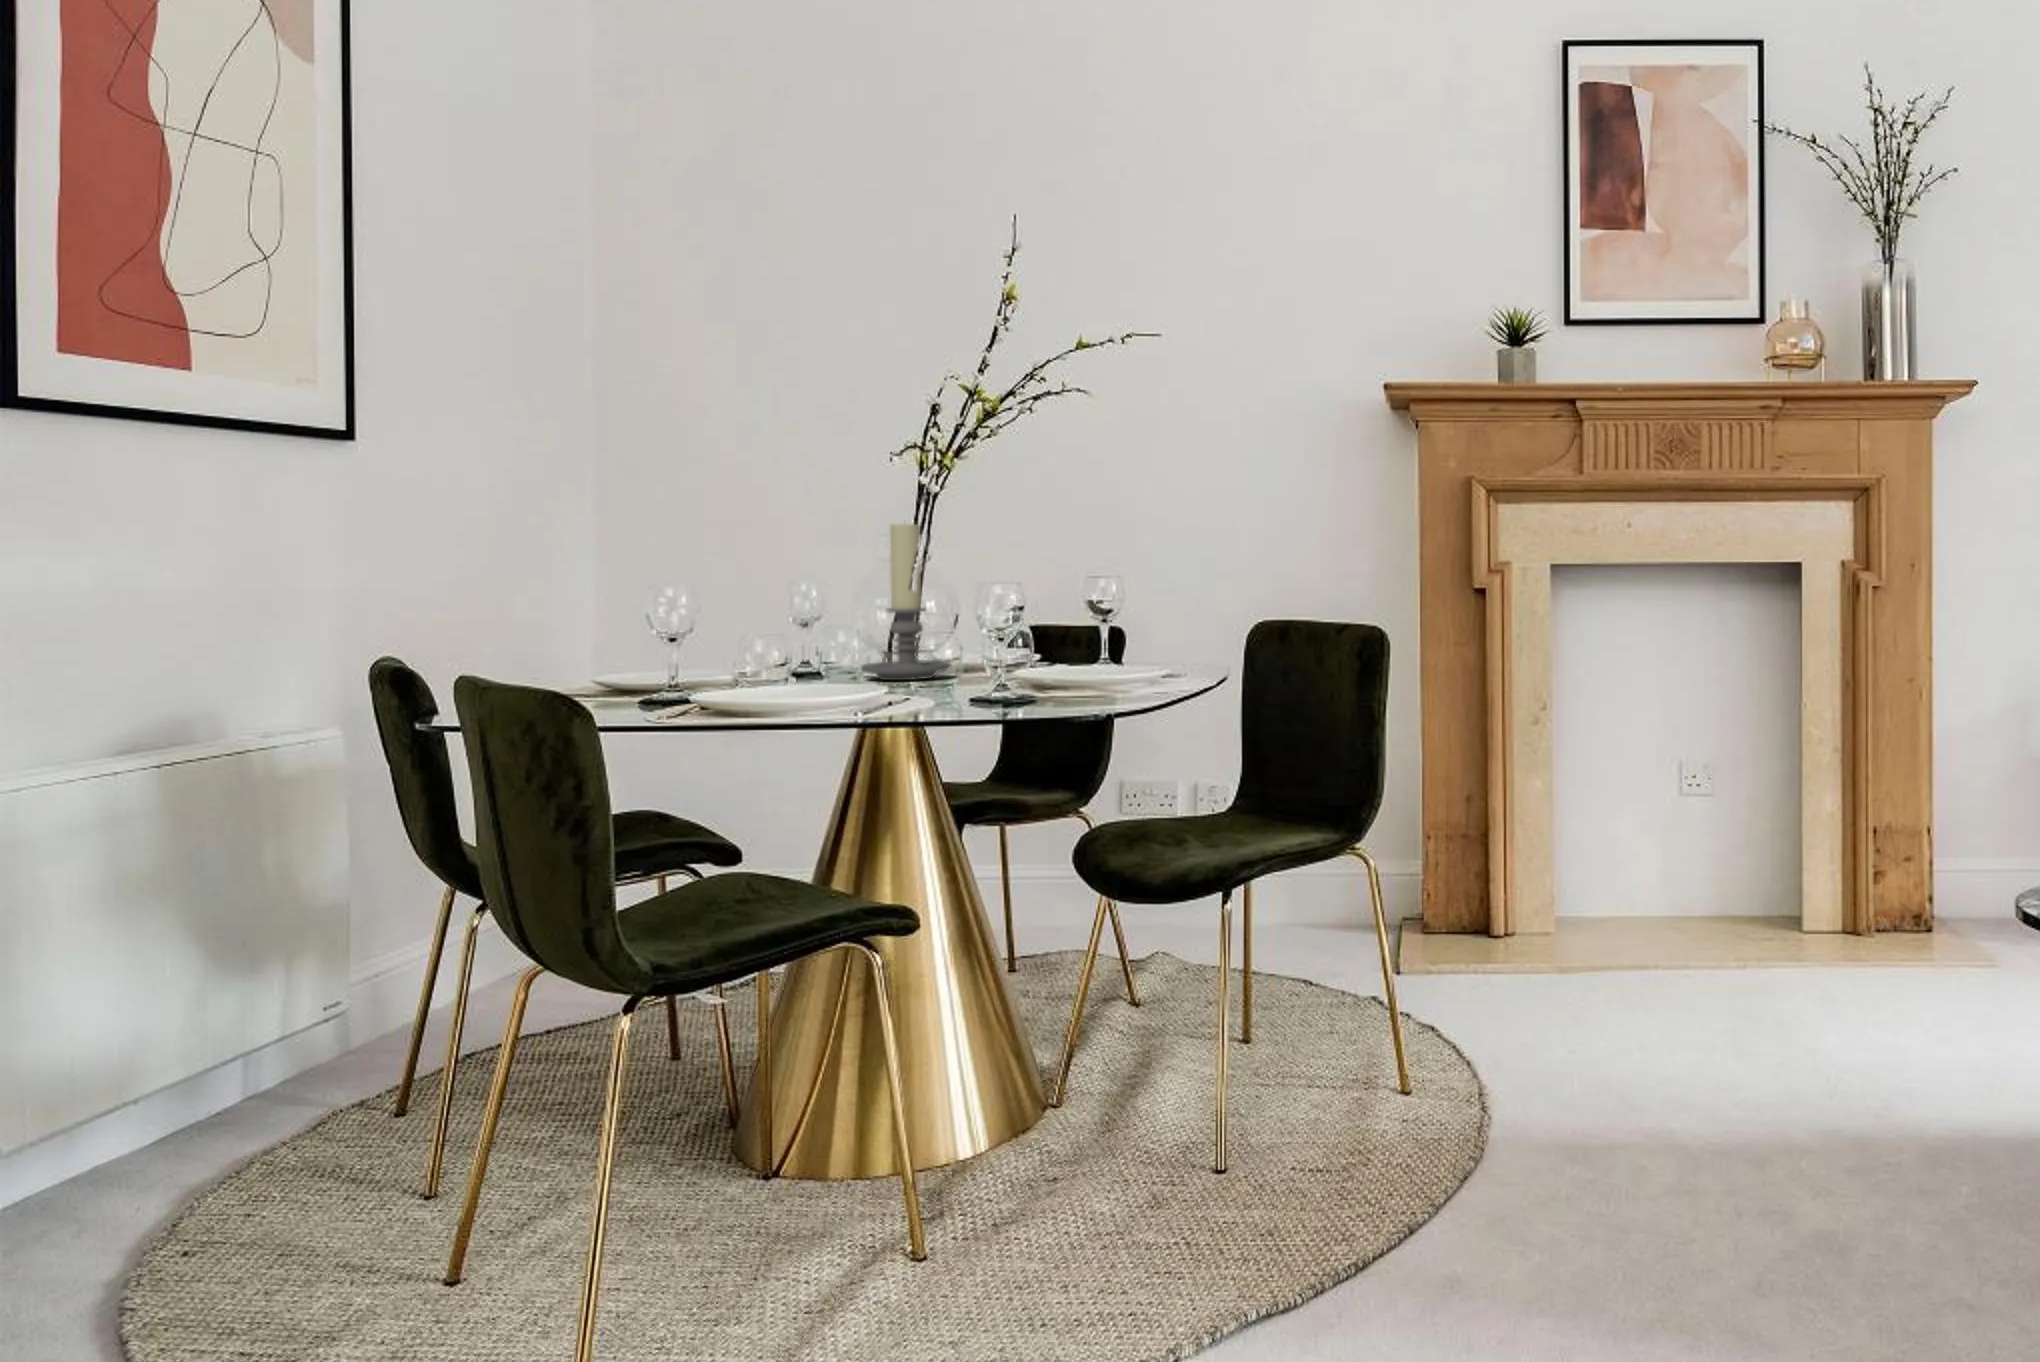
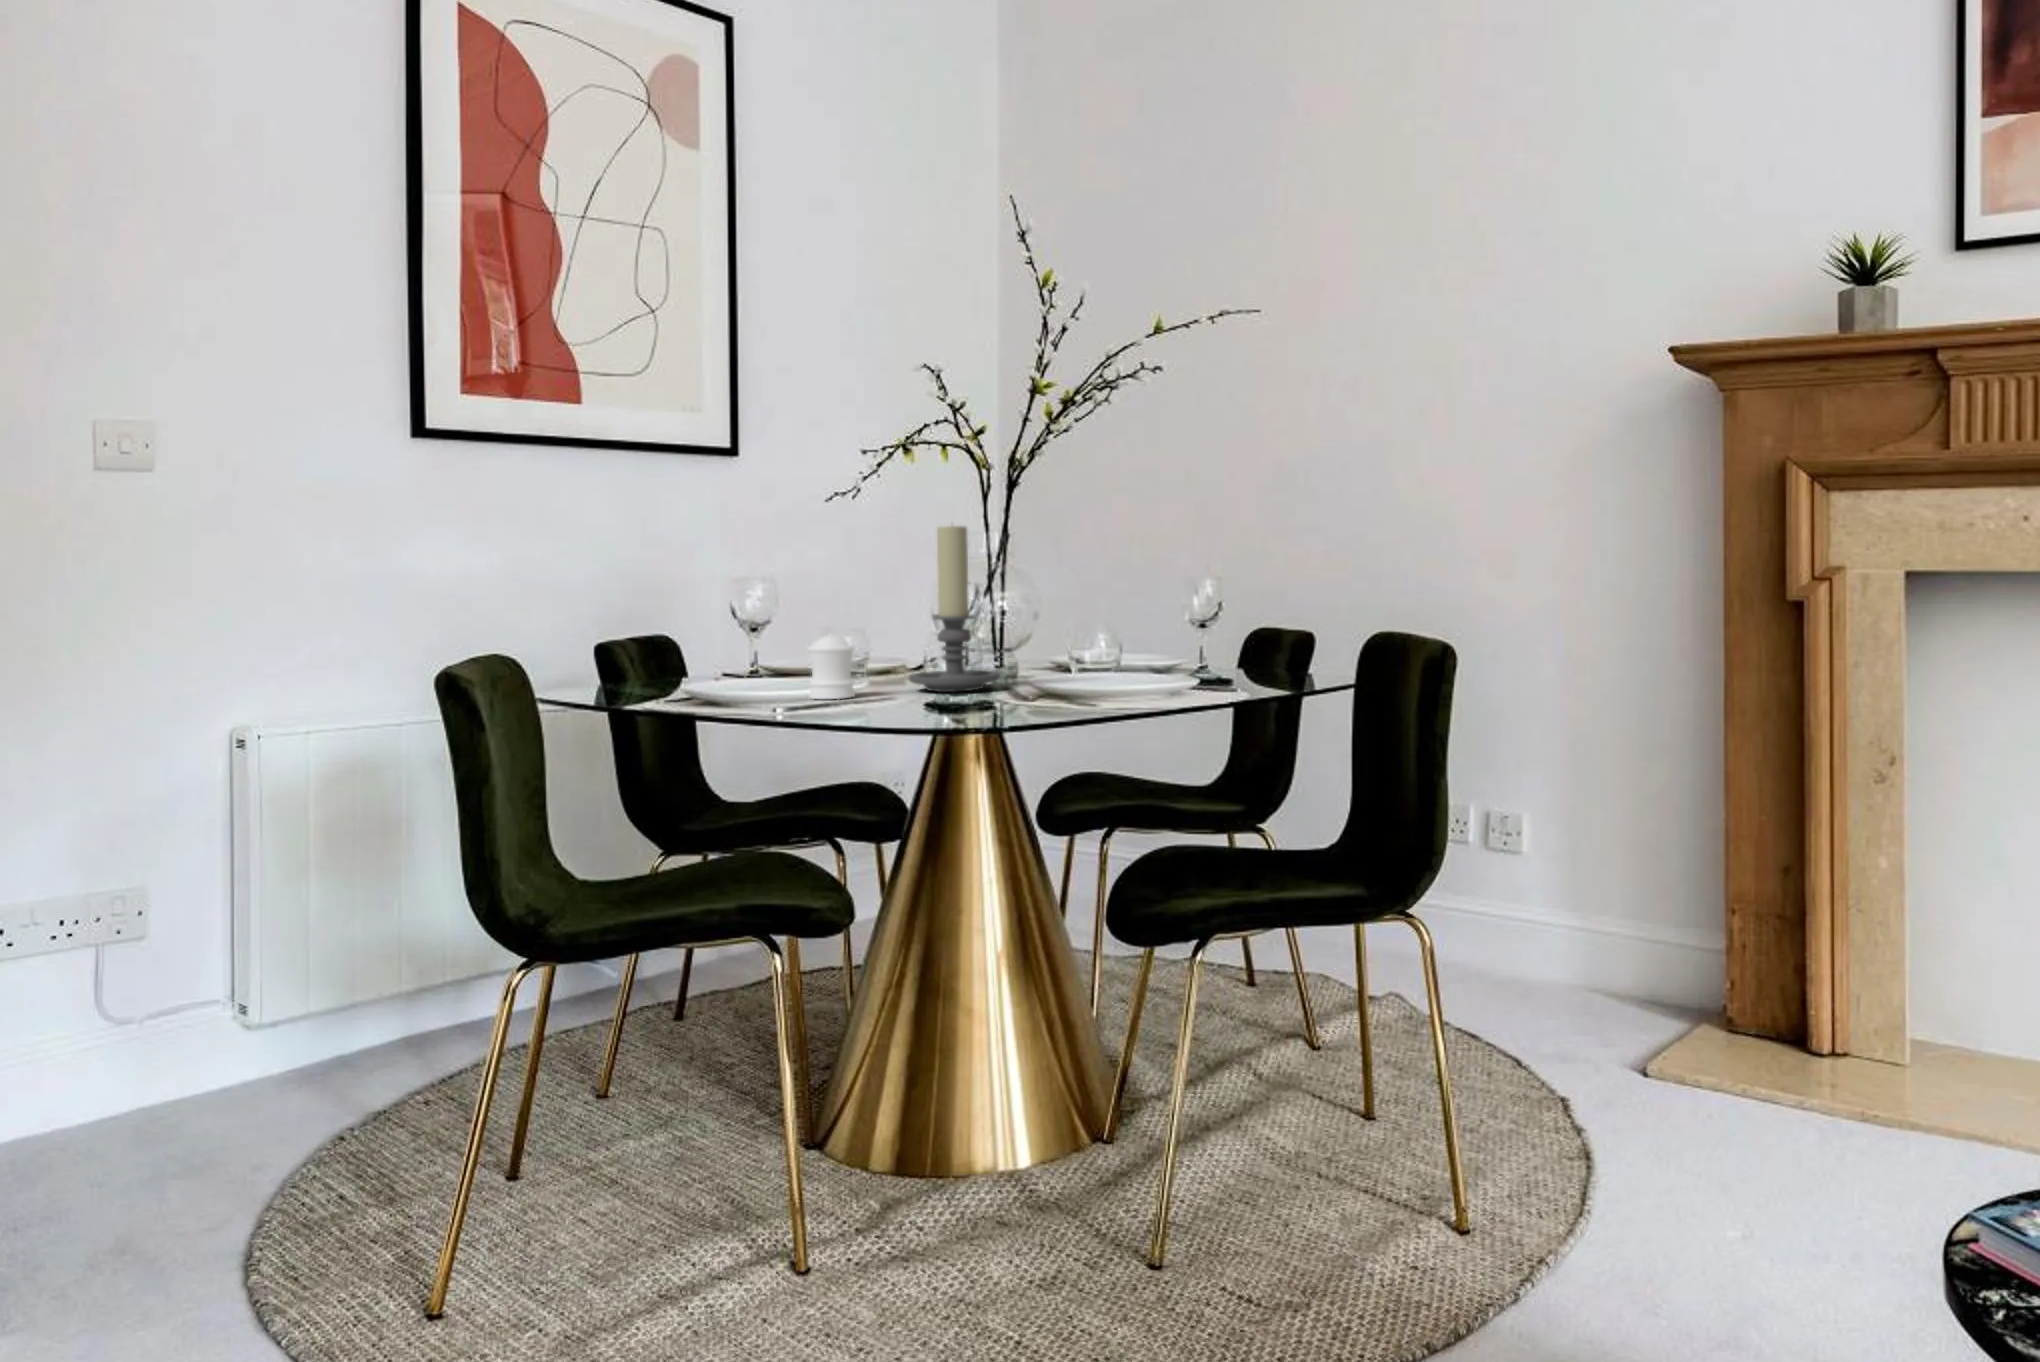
salt shaker: none [797,628,845,690] -> present [807,635,854,699]

